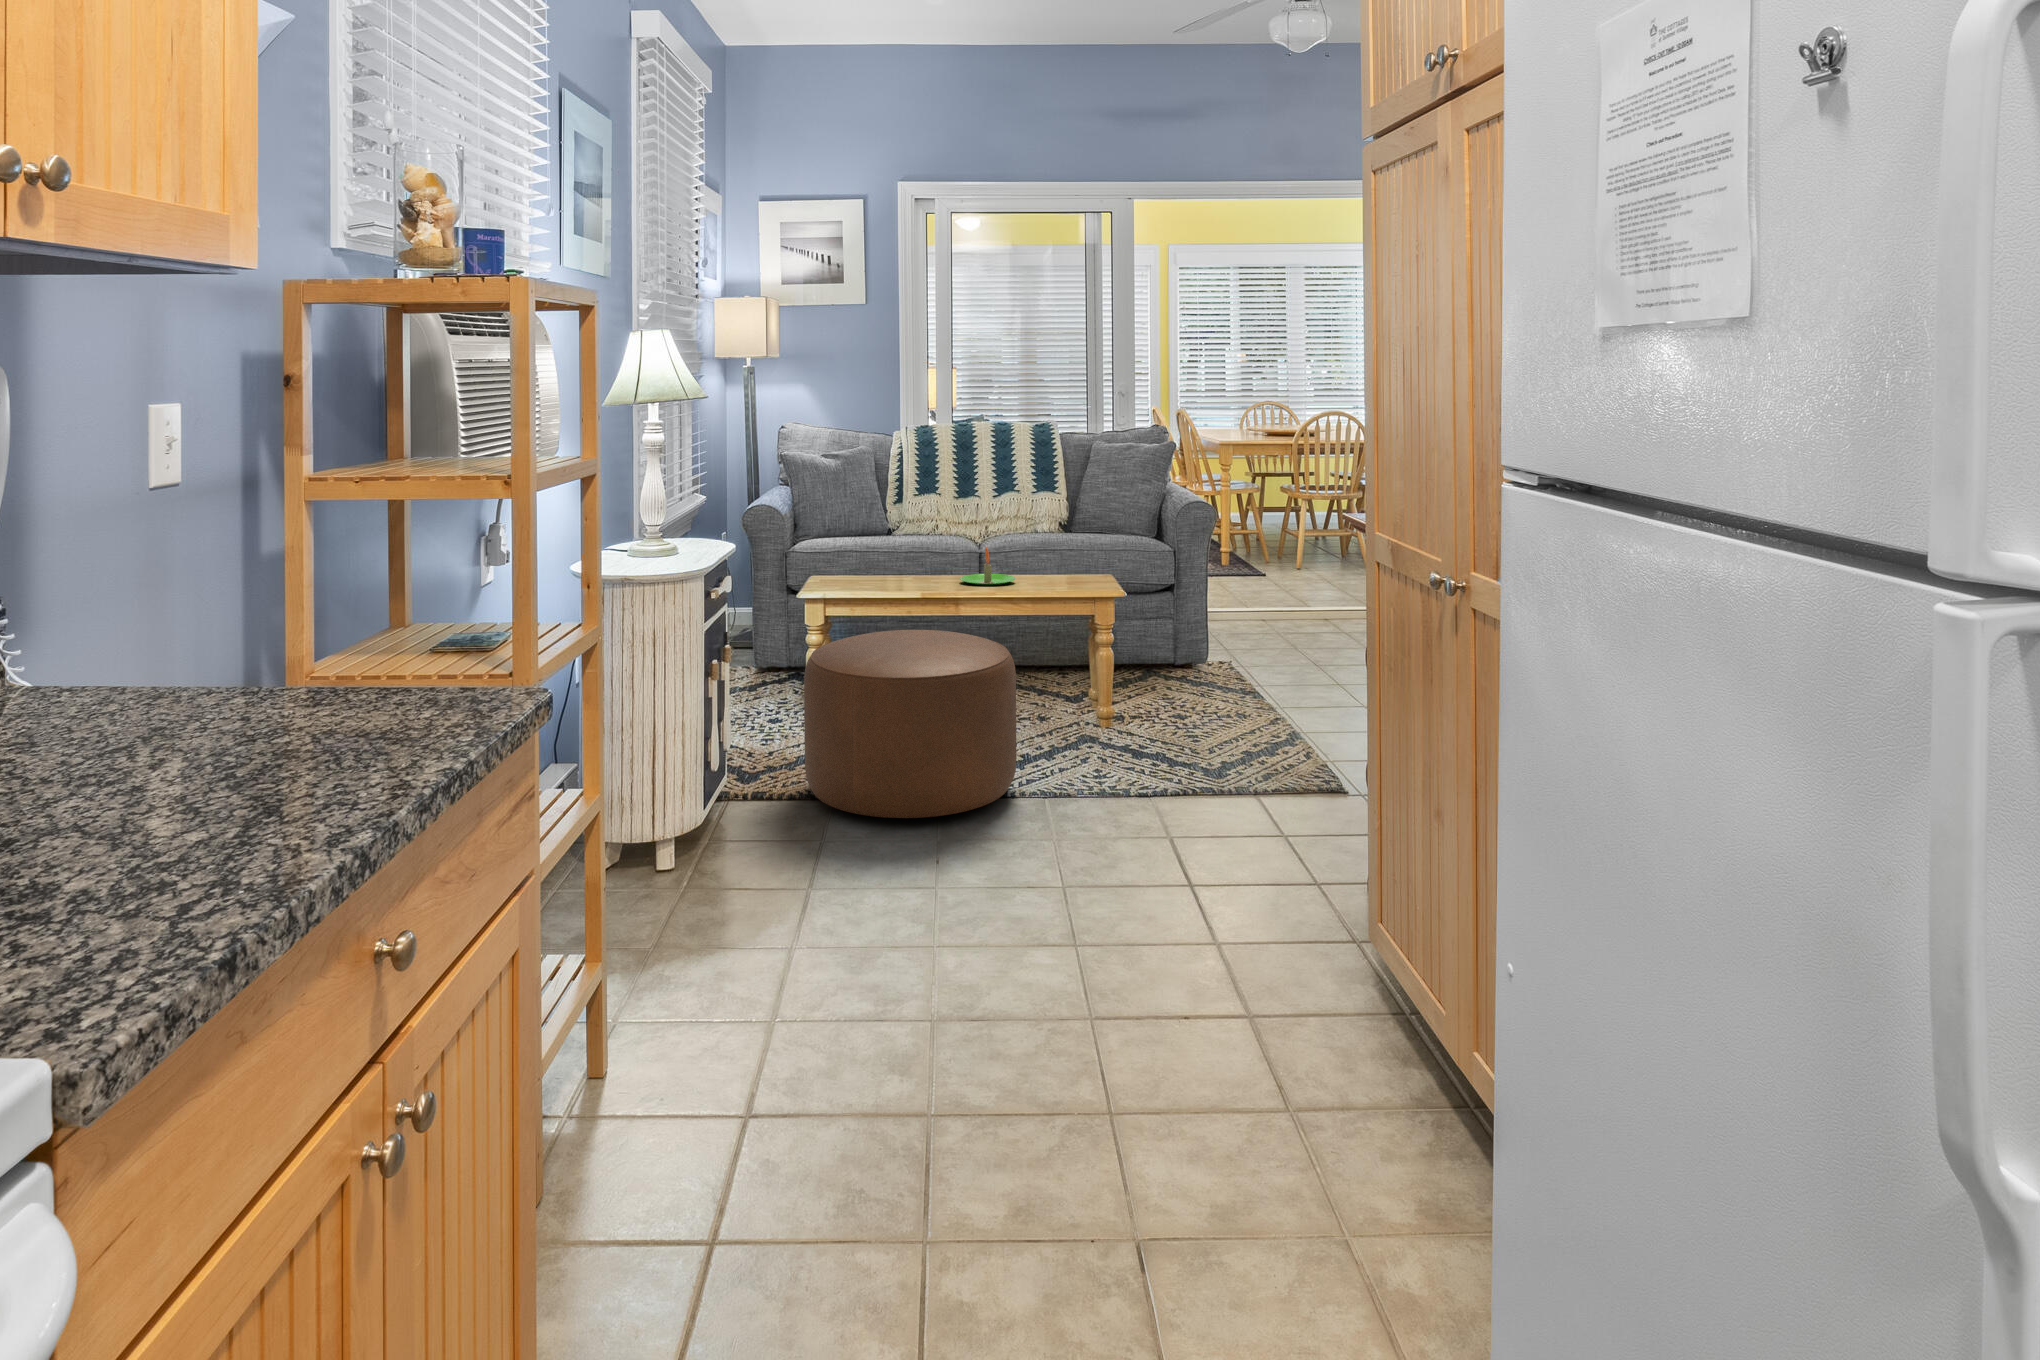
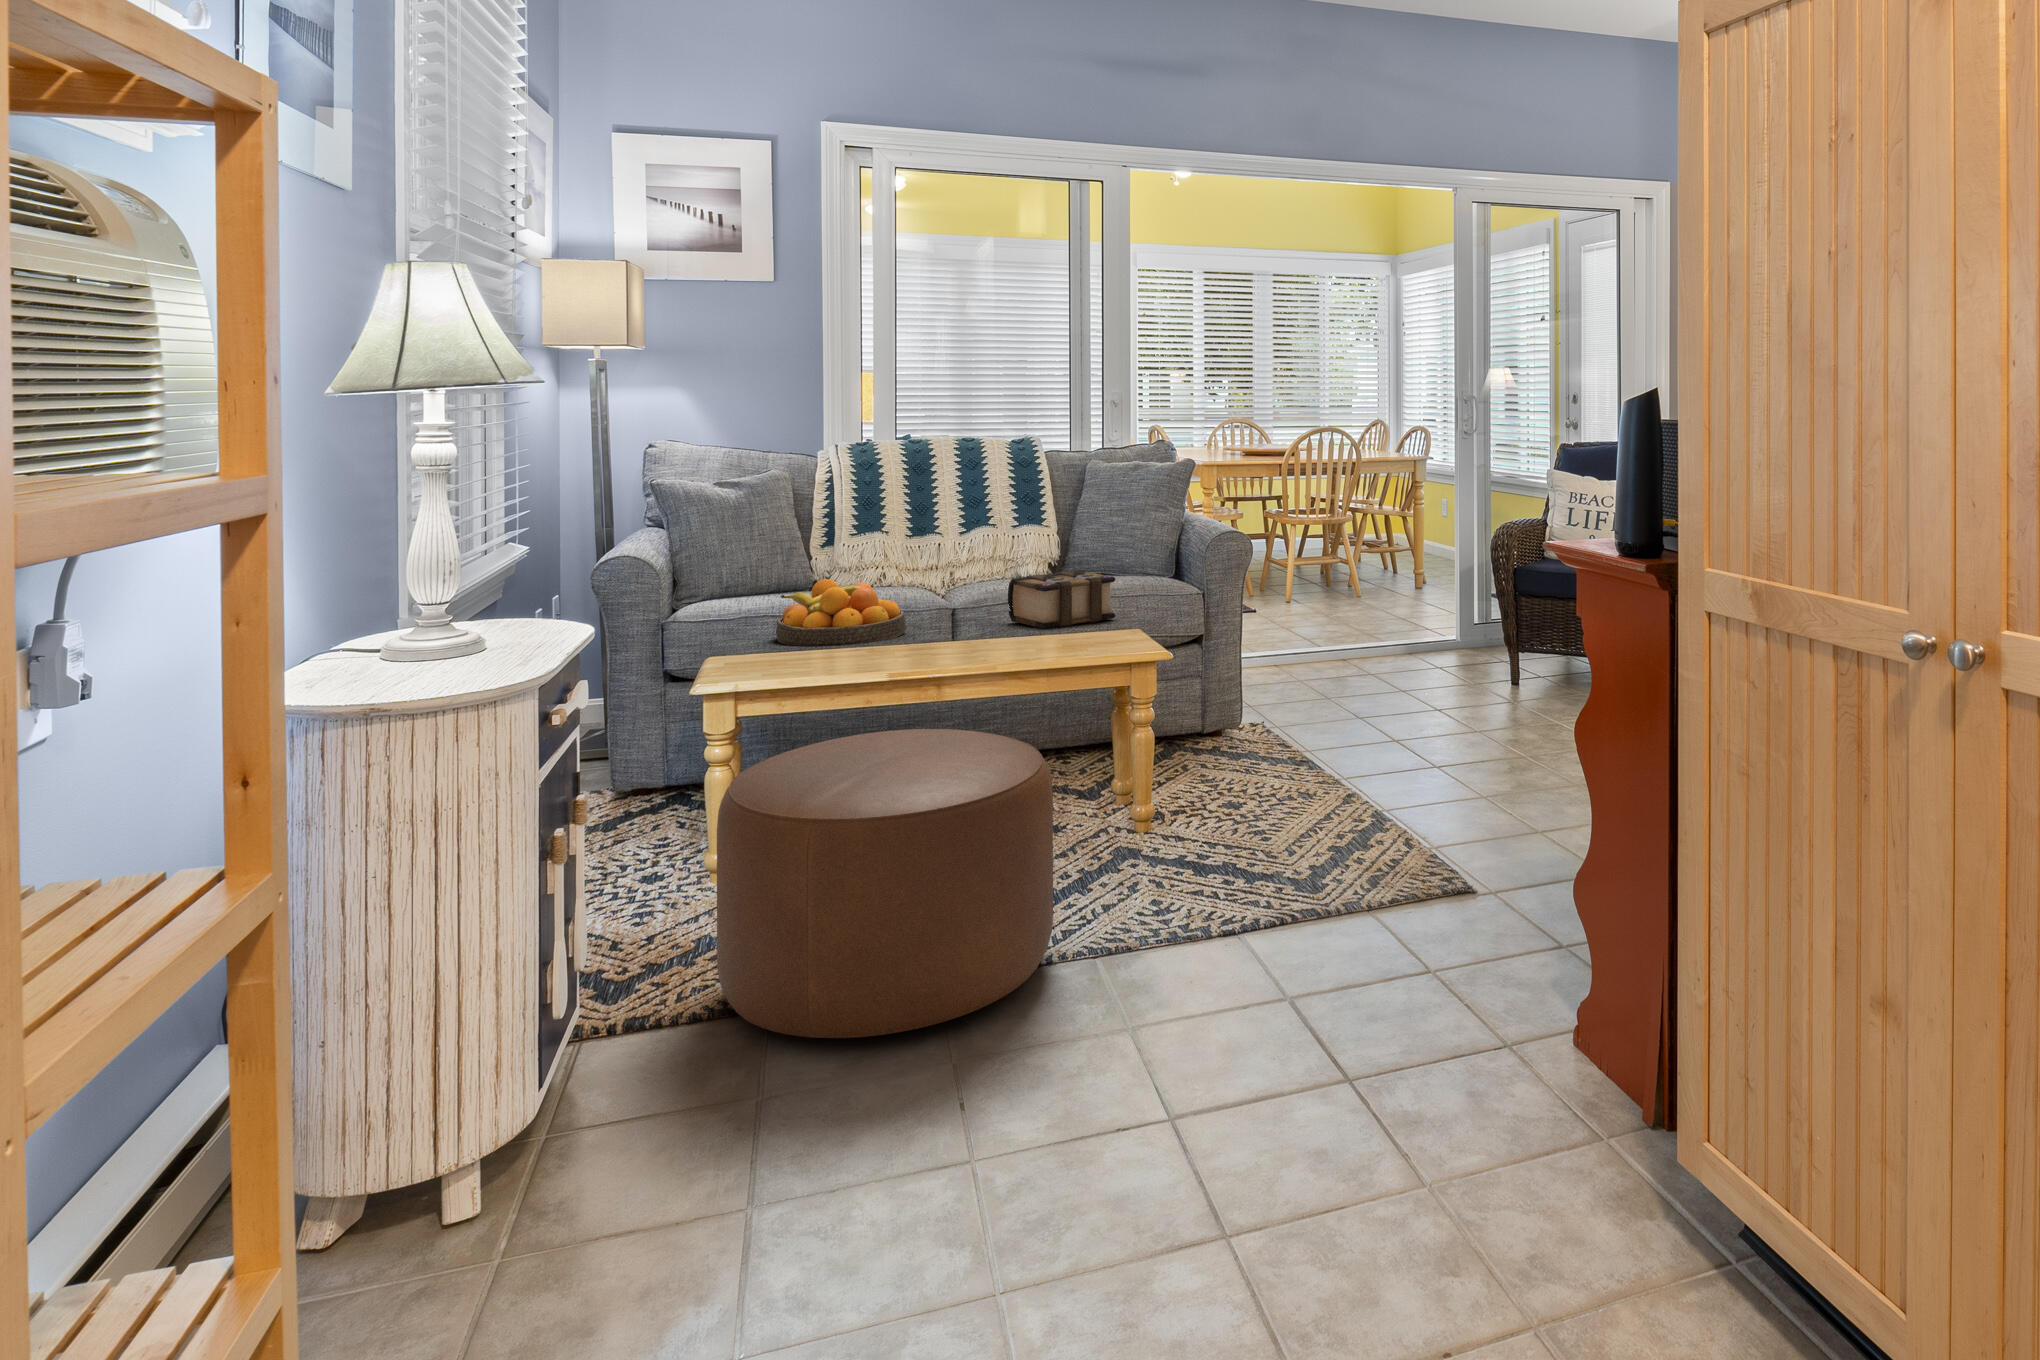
fruit bowl: none [859,527,948,576] -> present [776,579,906,646]
book: none [1023,530,1103,573] -> present [1008,570,1116,629]
candle: present [960,547,1016,586] -> none [934,600,1013,654]

